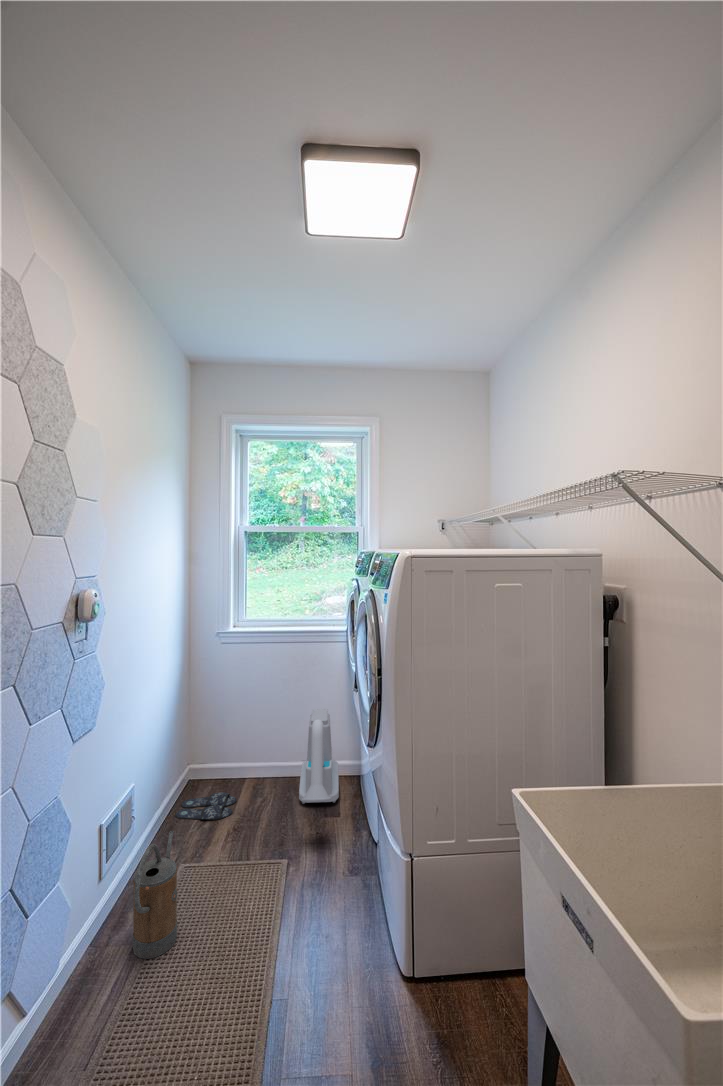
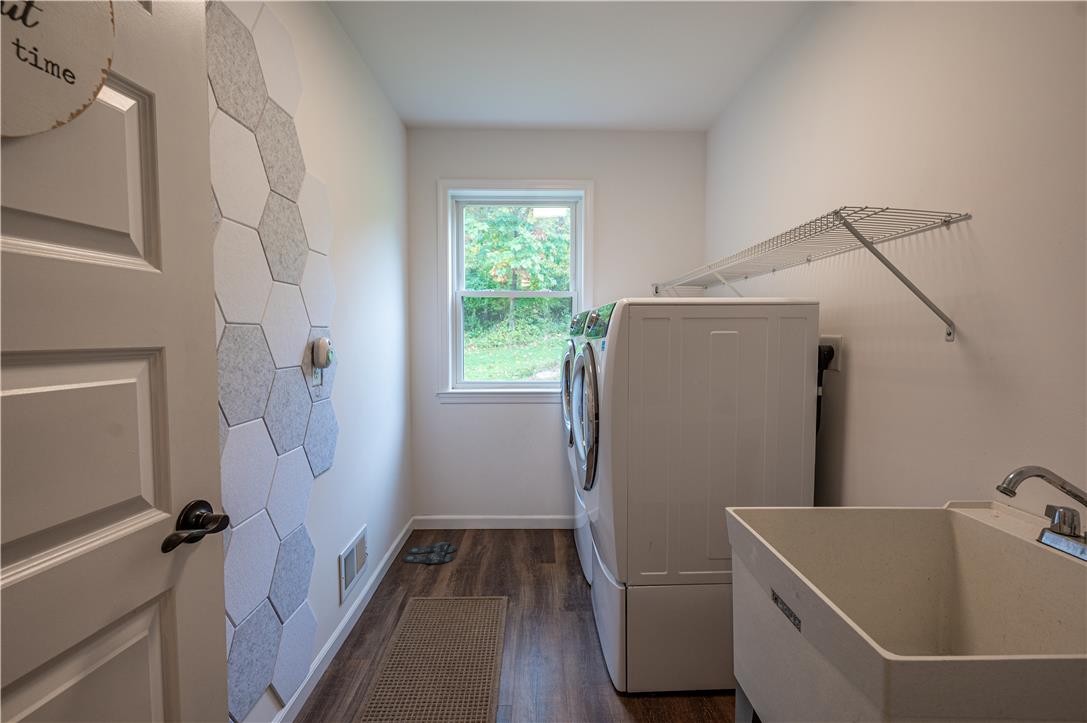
vacuum cleaner: present [299,709,339,804] -> none [514,469,551,553]
watering can: present [133,831,178,959] -> none [371,564,410,671]

